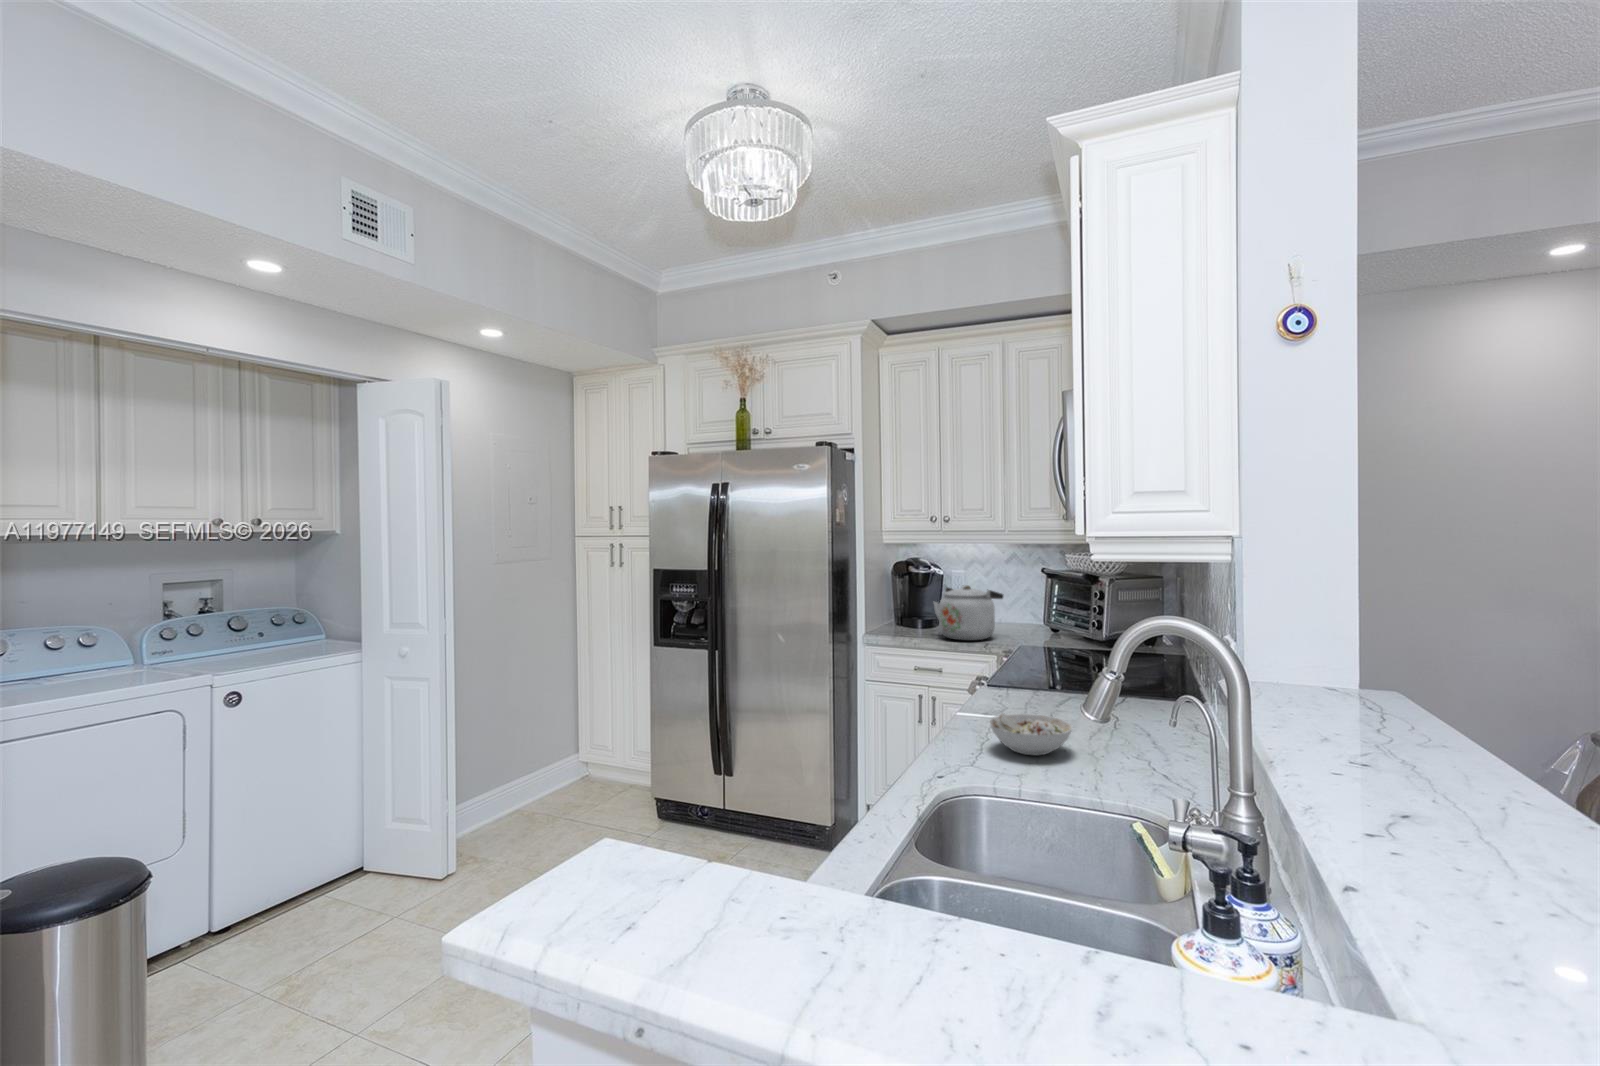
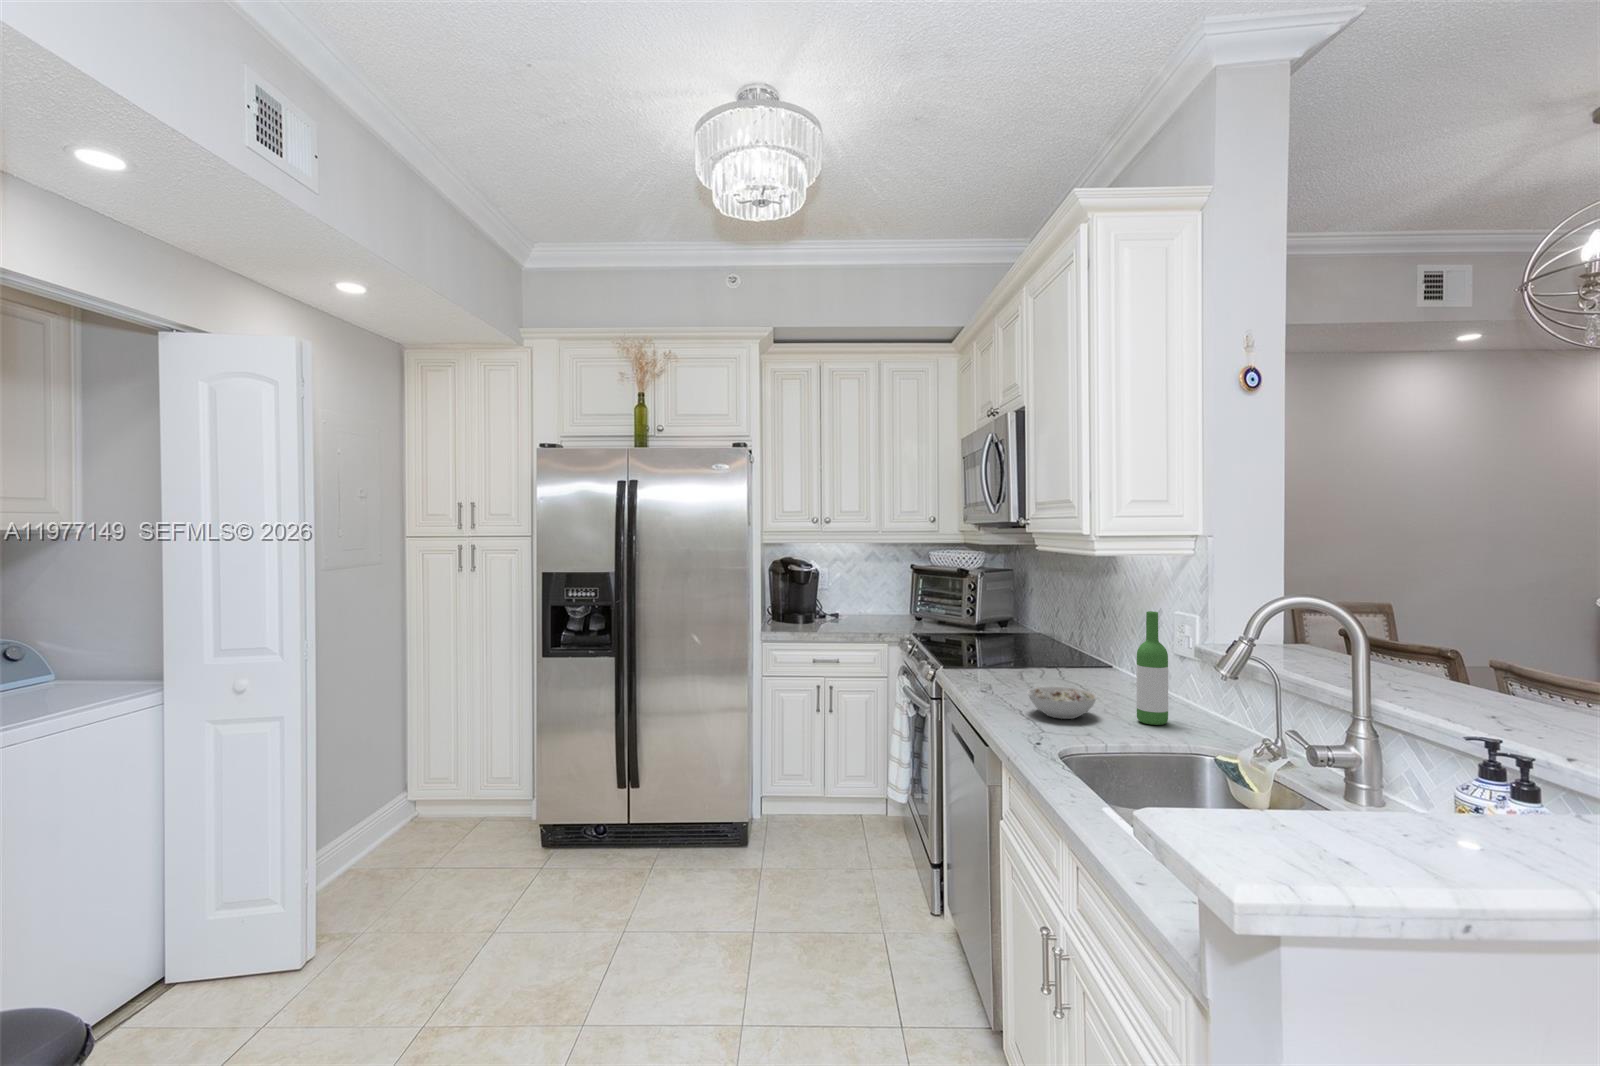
kettle: present [934,585,1003,641] -> none [823,582,887,633]
wine bottle: none [1113,629,1154,776] -> present [1137,611,1168,725]

